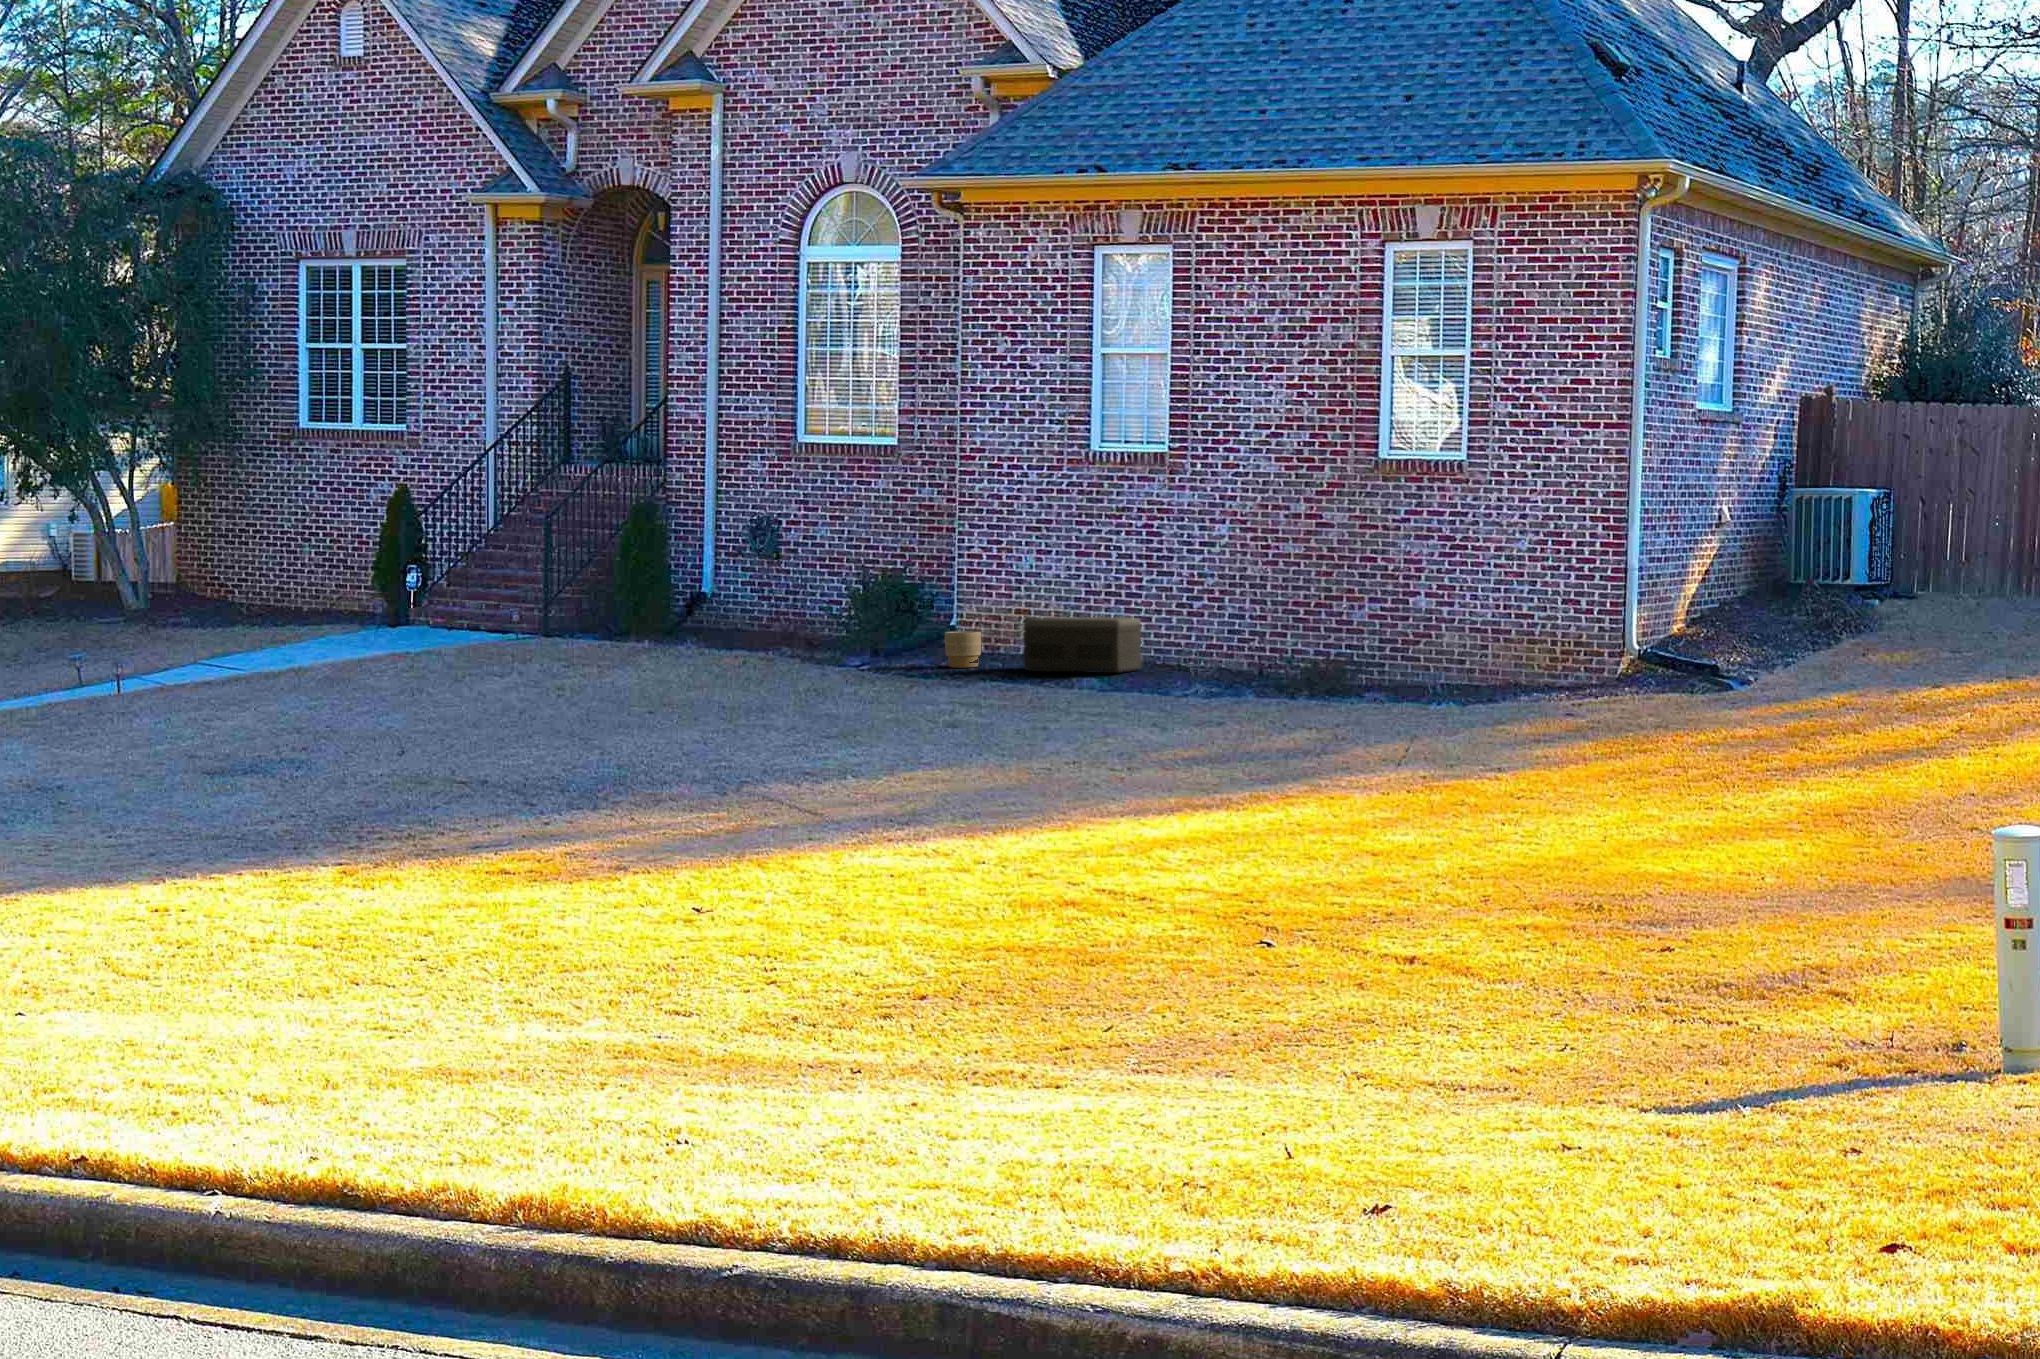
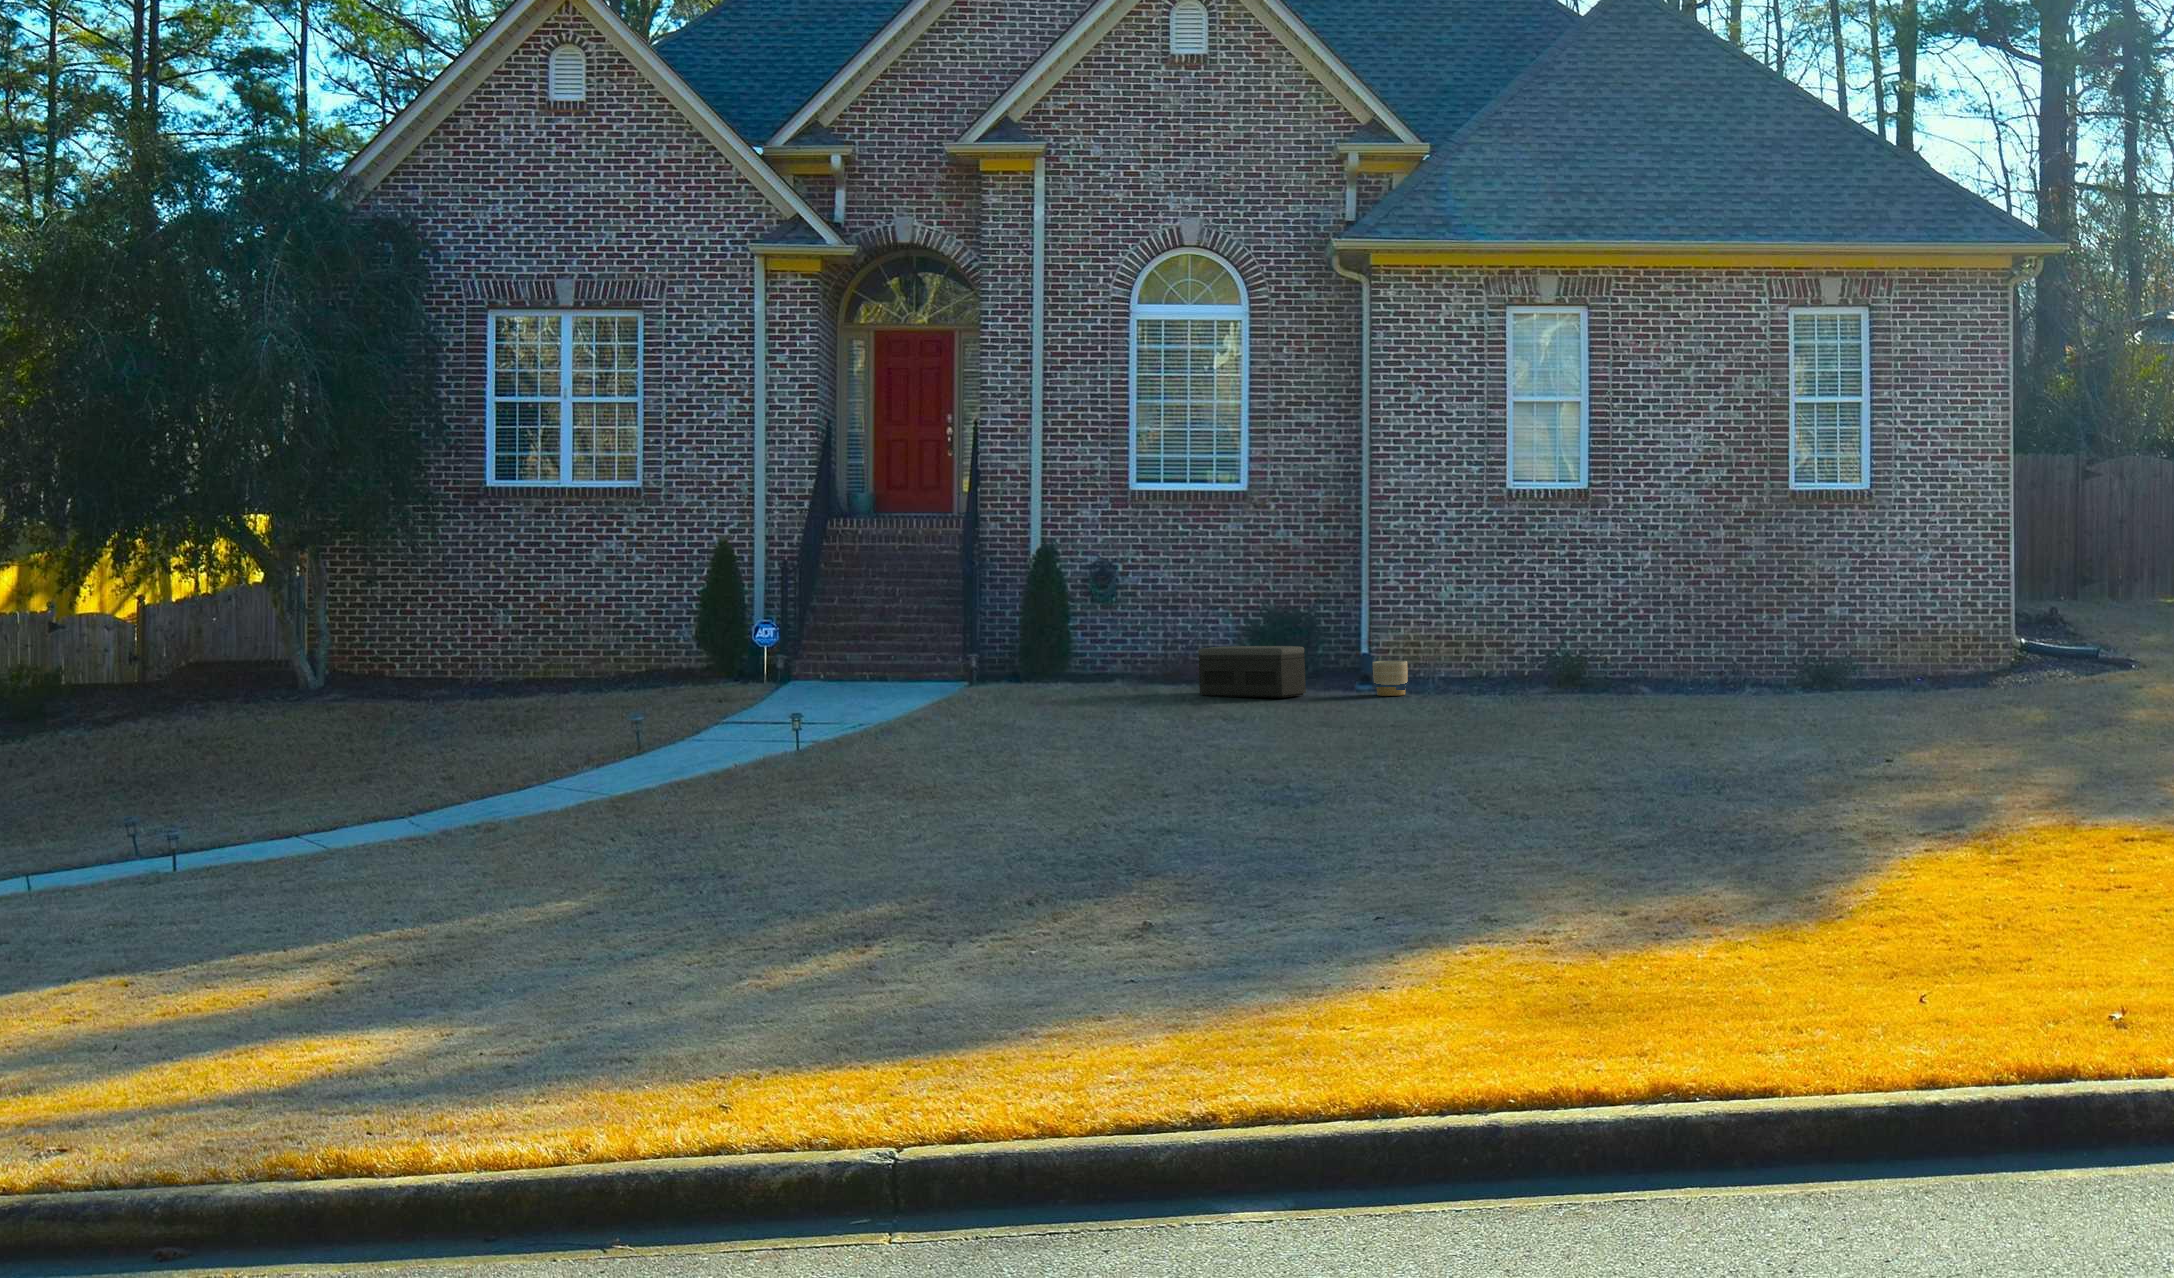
storage bench: present [1024,617,1141,673] -> present [1198,646,1306,698]

